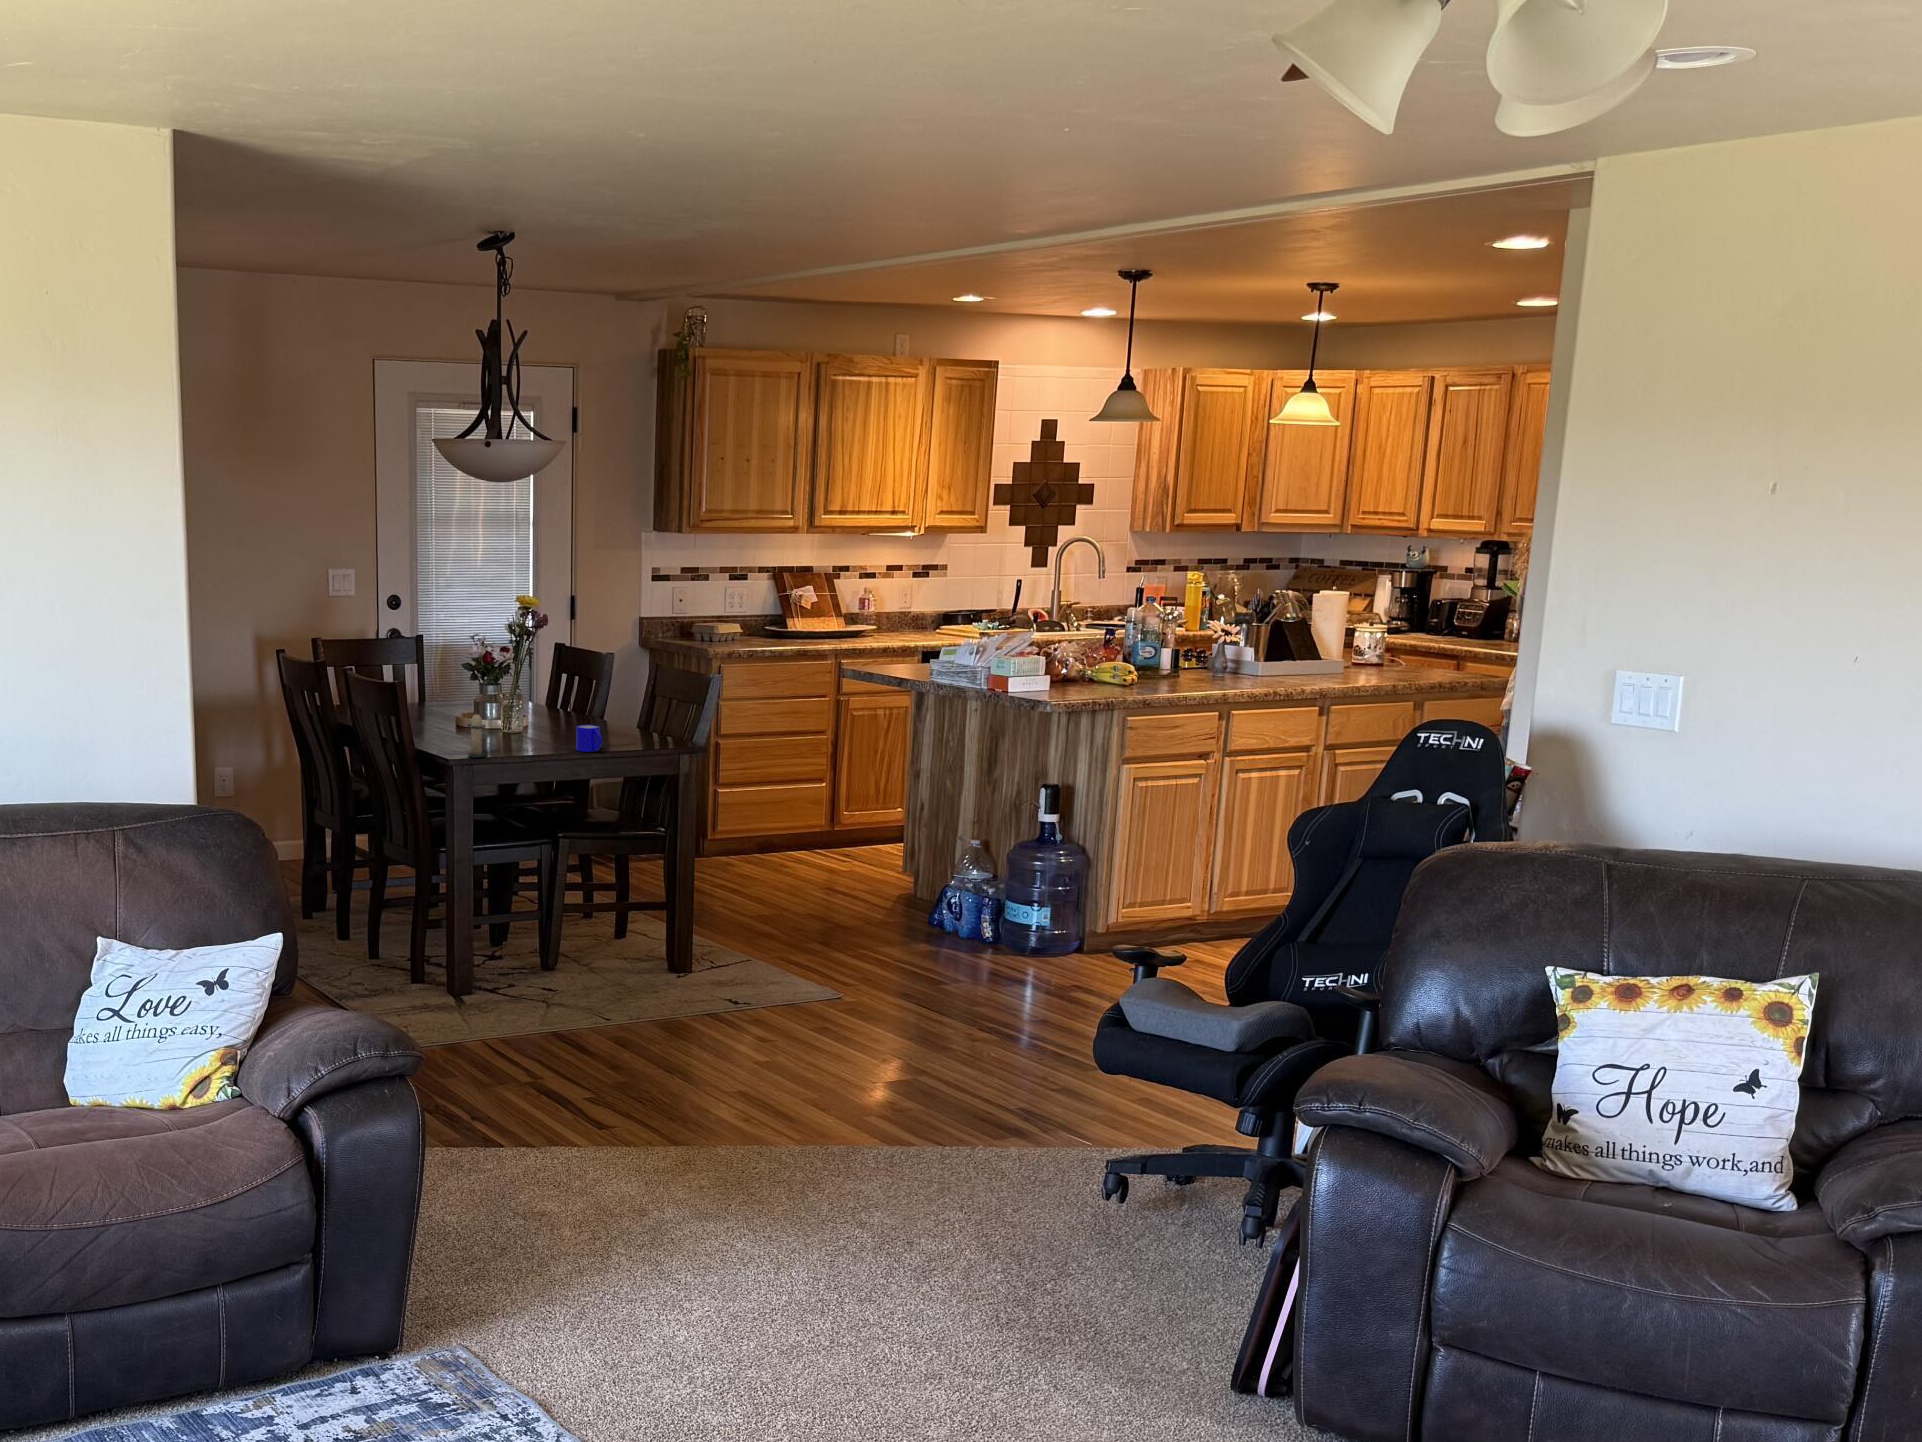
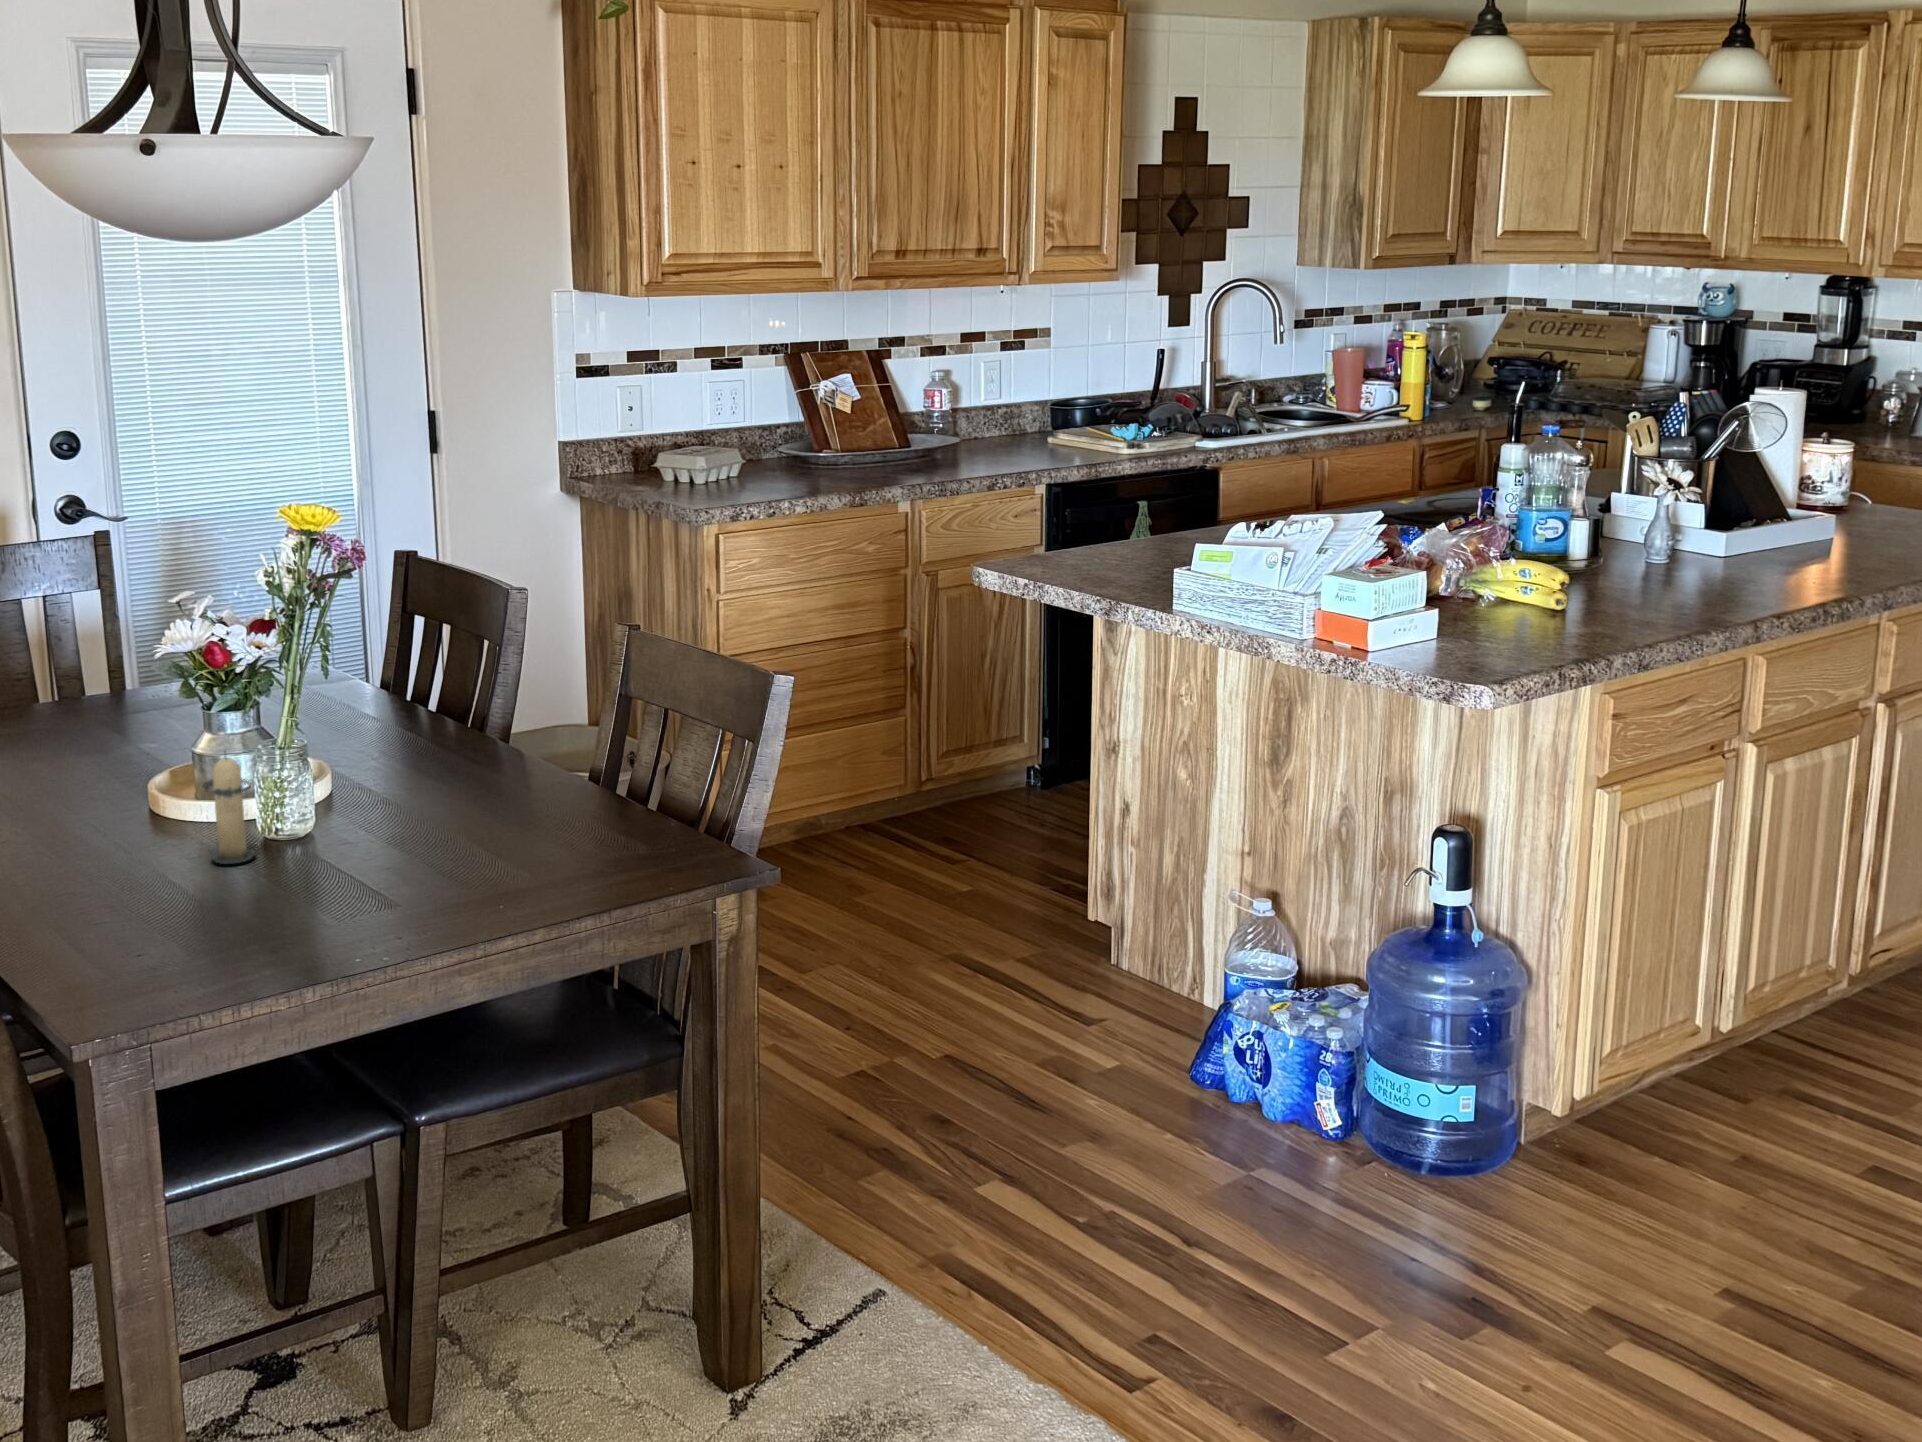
mug: present [576,725,602,752] -> none [481,740,546,808]

